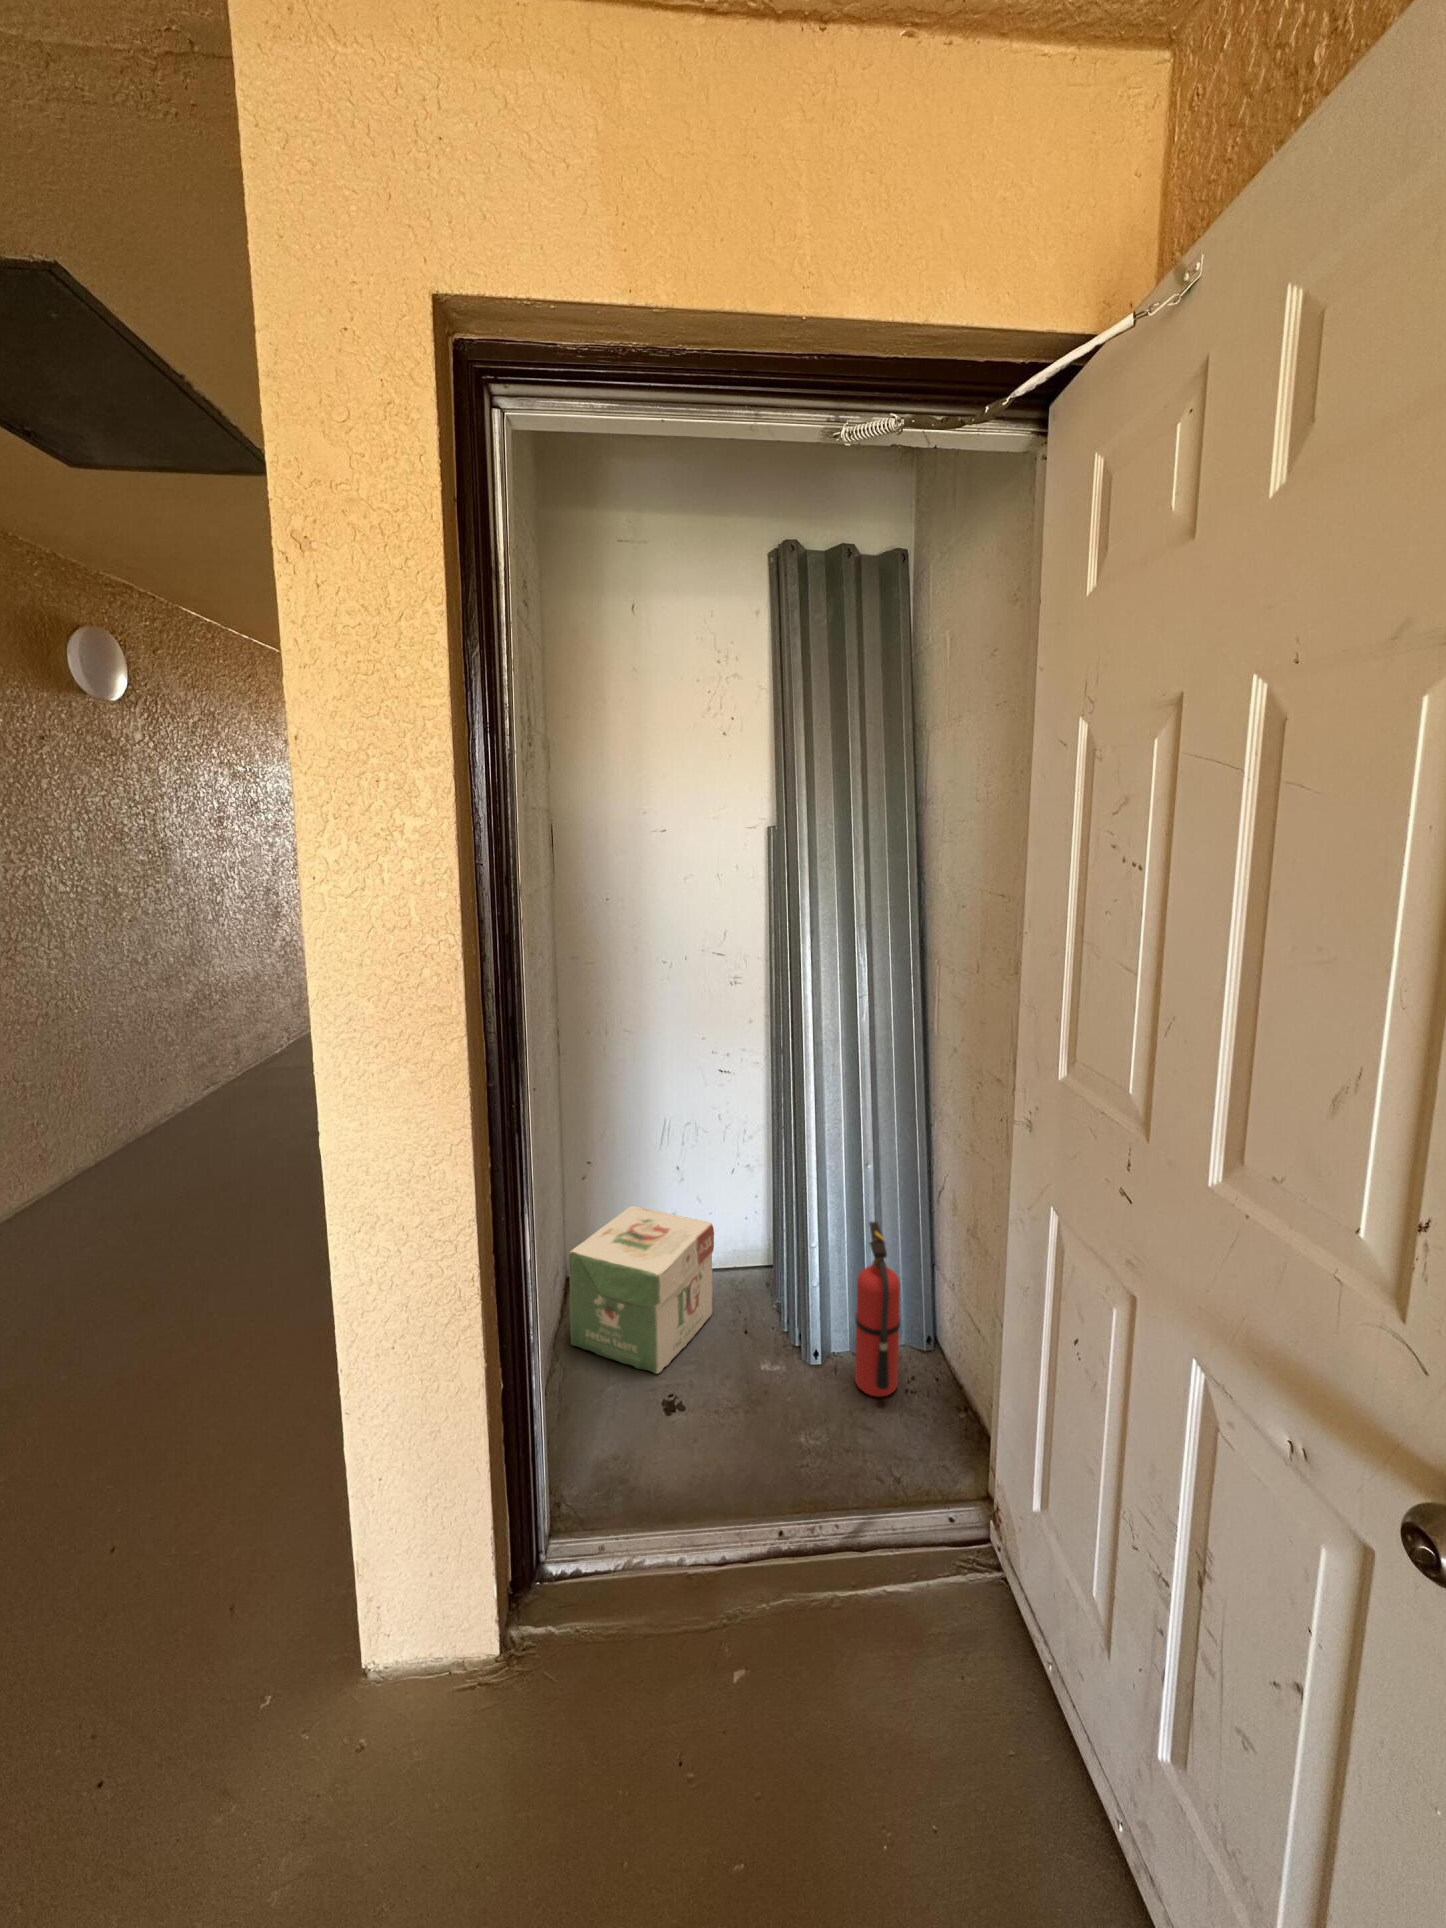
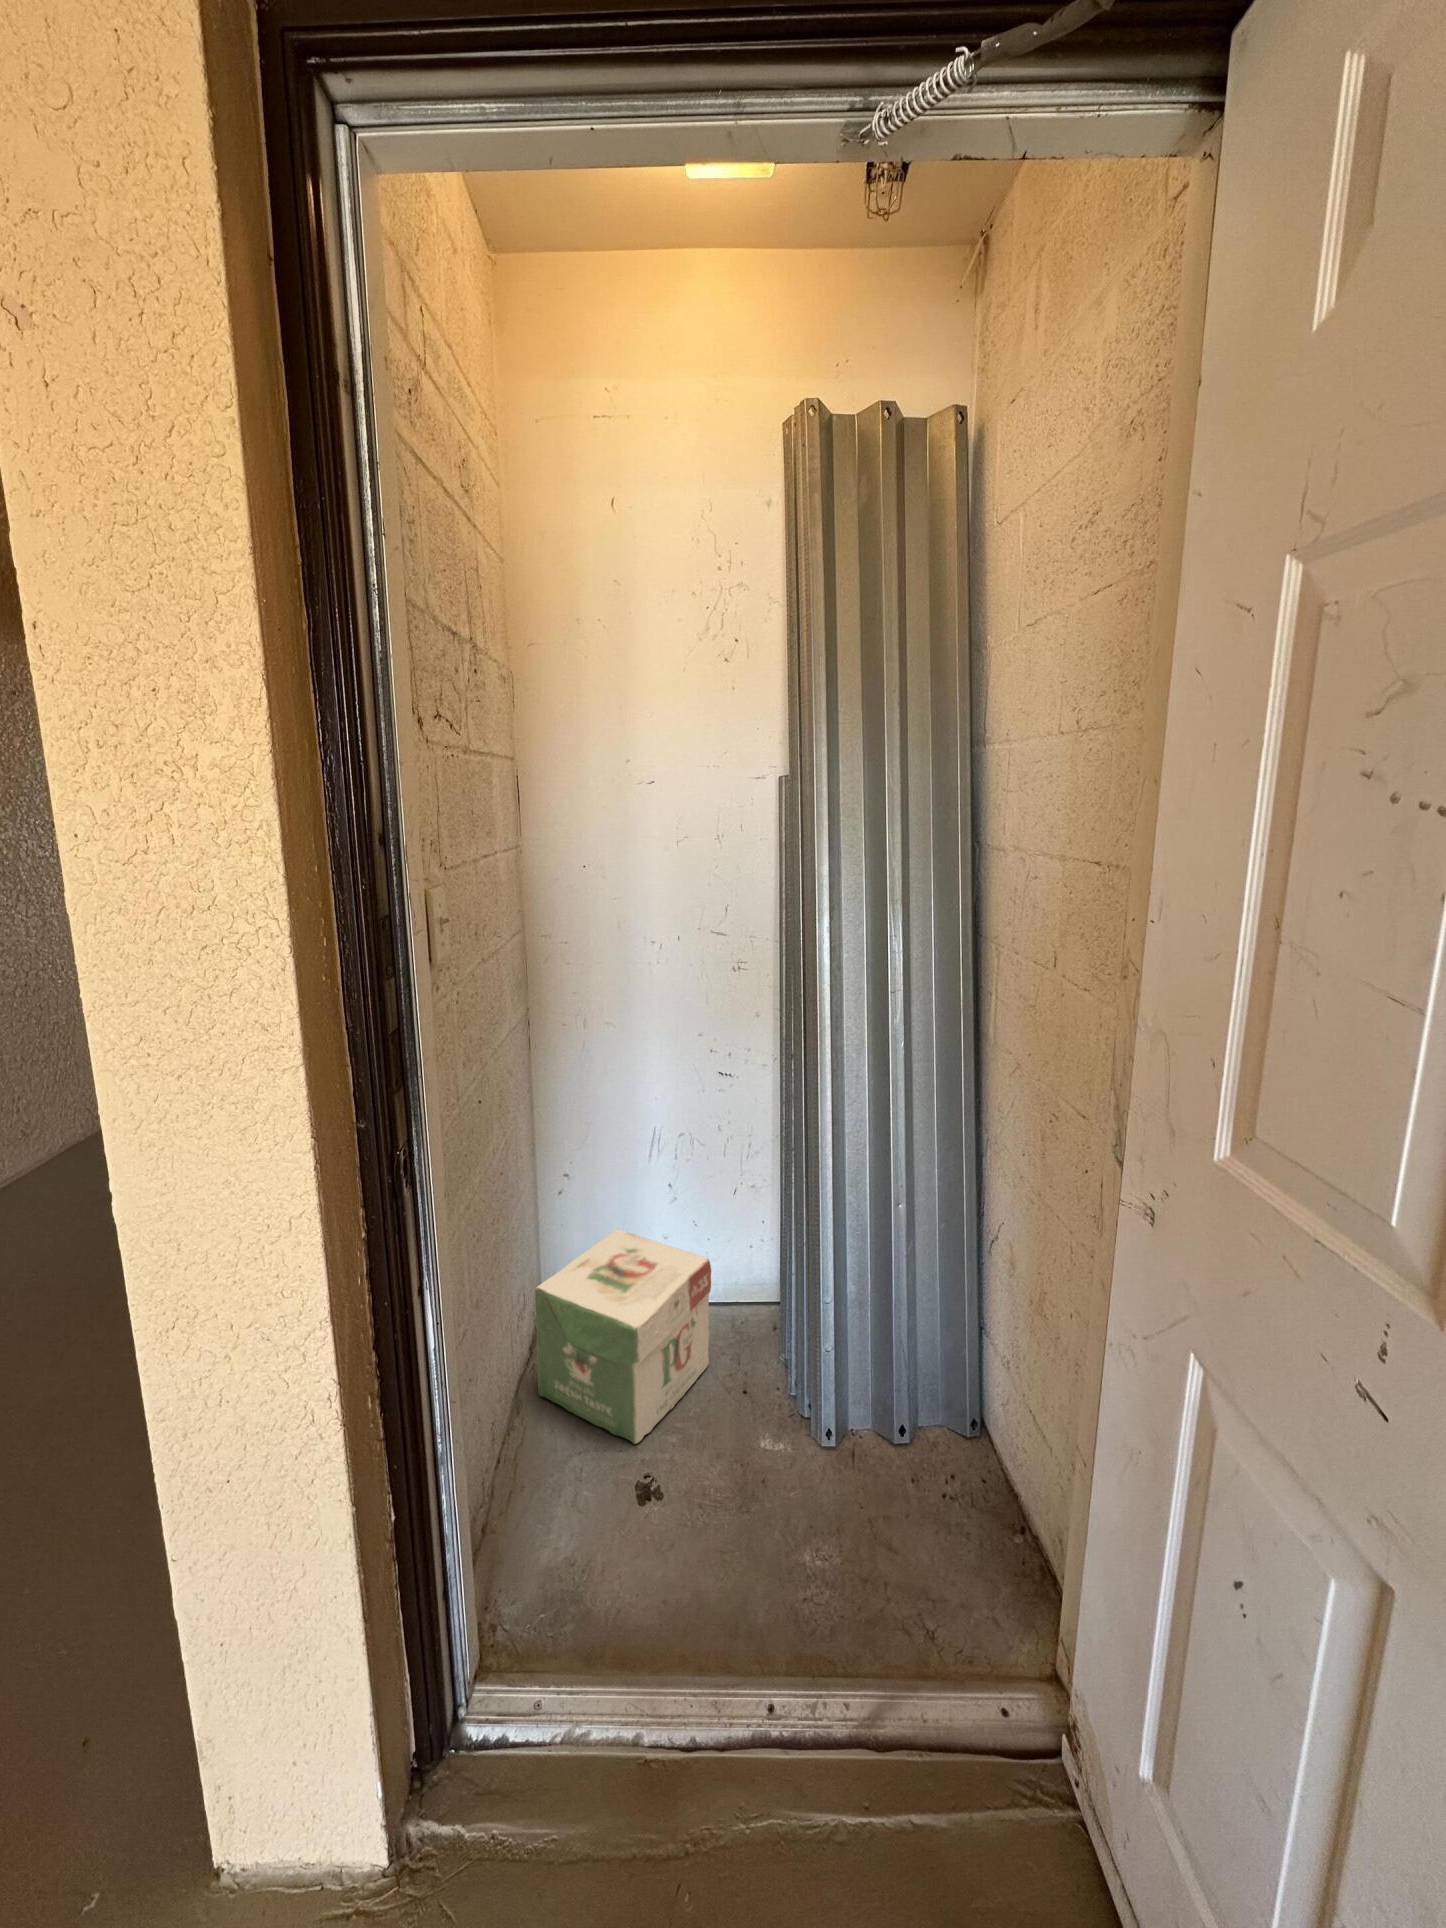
fire extinguisher: present [855,1222,900,1397] -> none [880,1279,942,1503]

